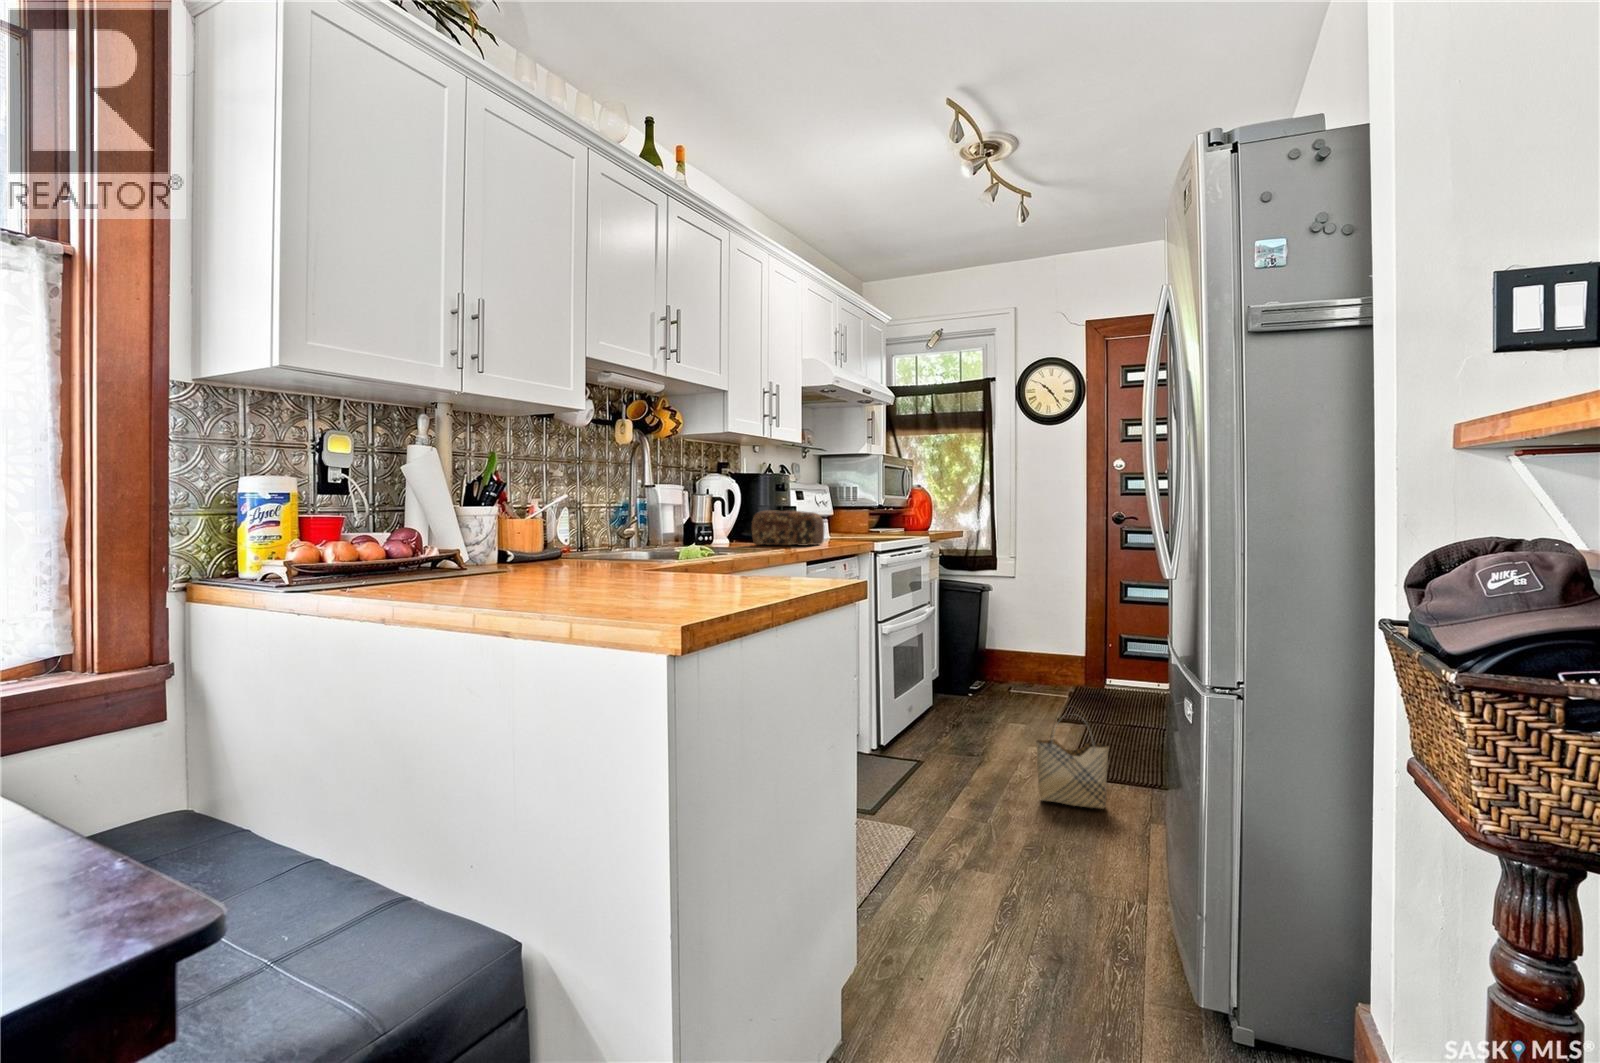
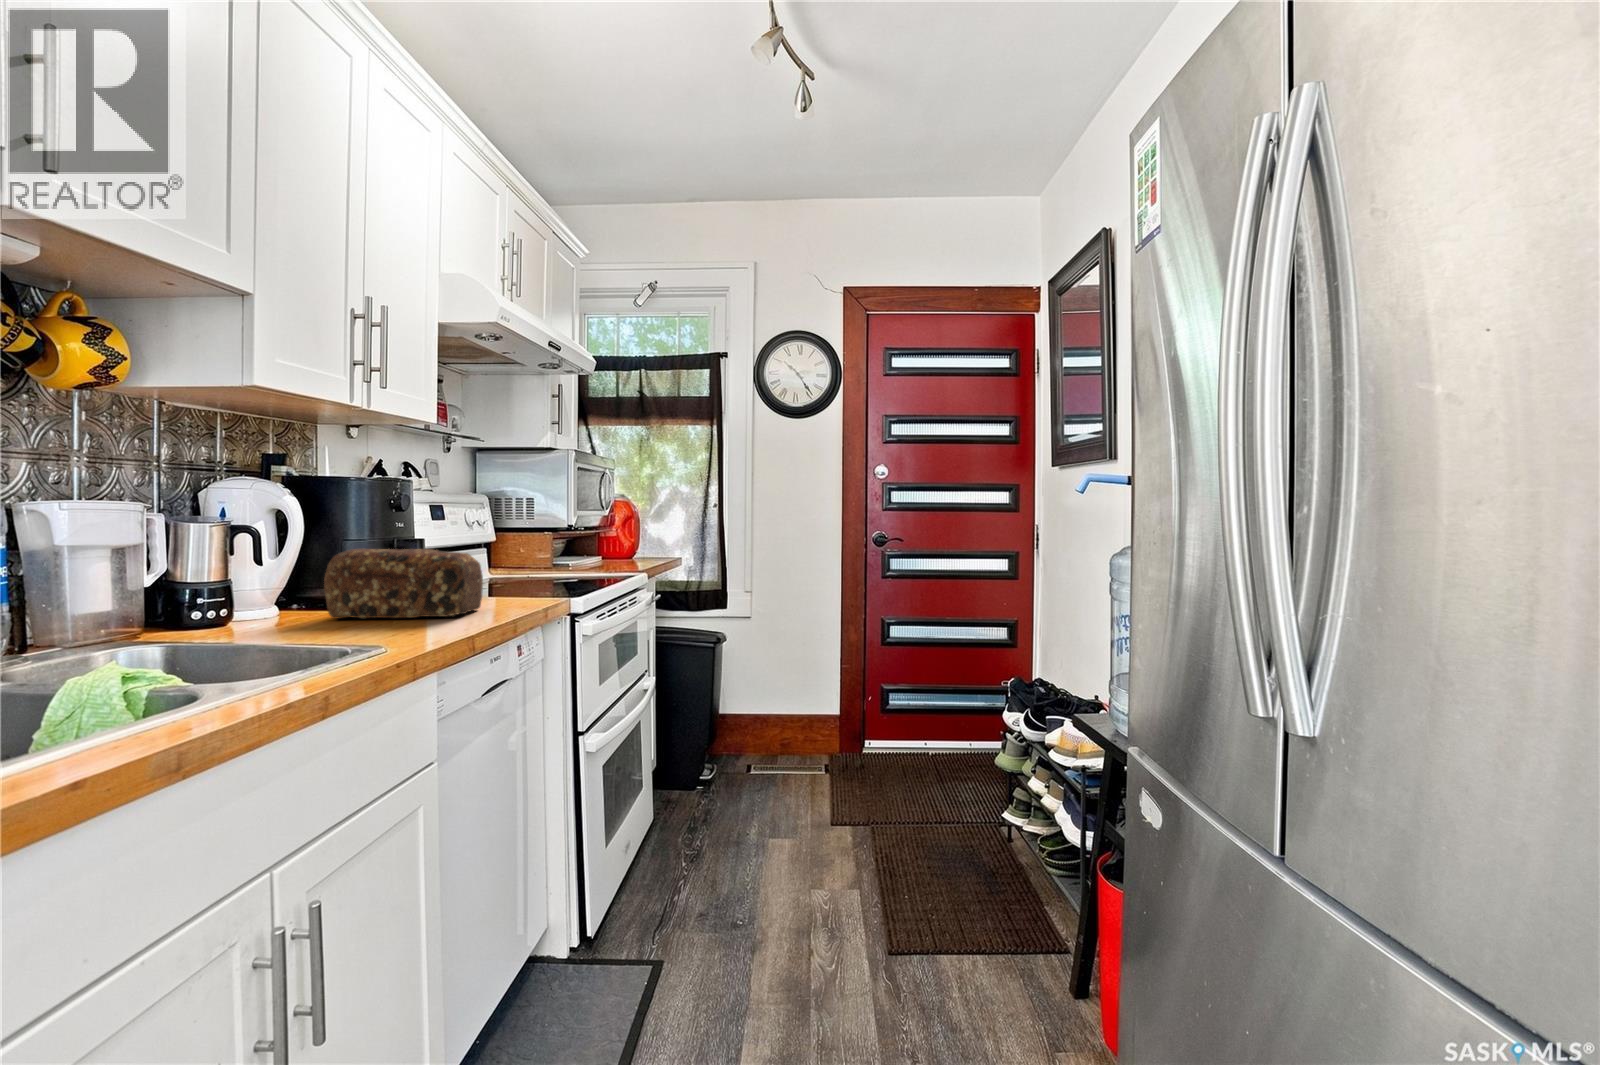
woven basket: present [1036,705,1109,808] -> none [852,847,956,1015]

